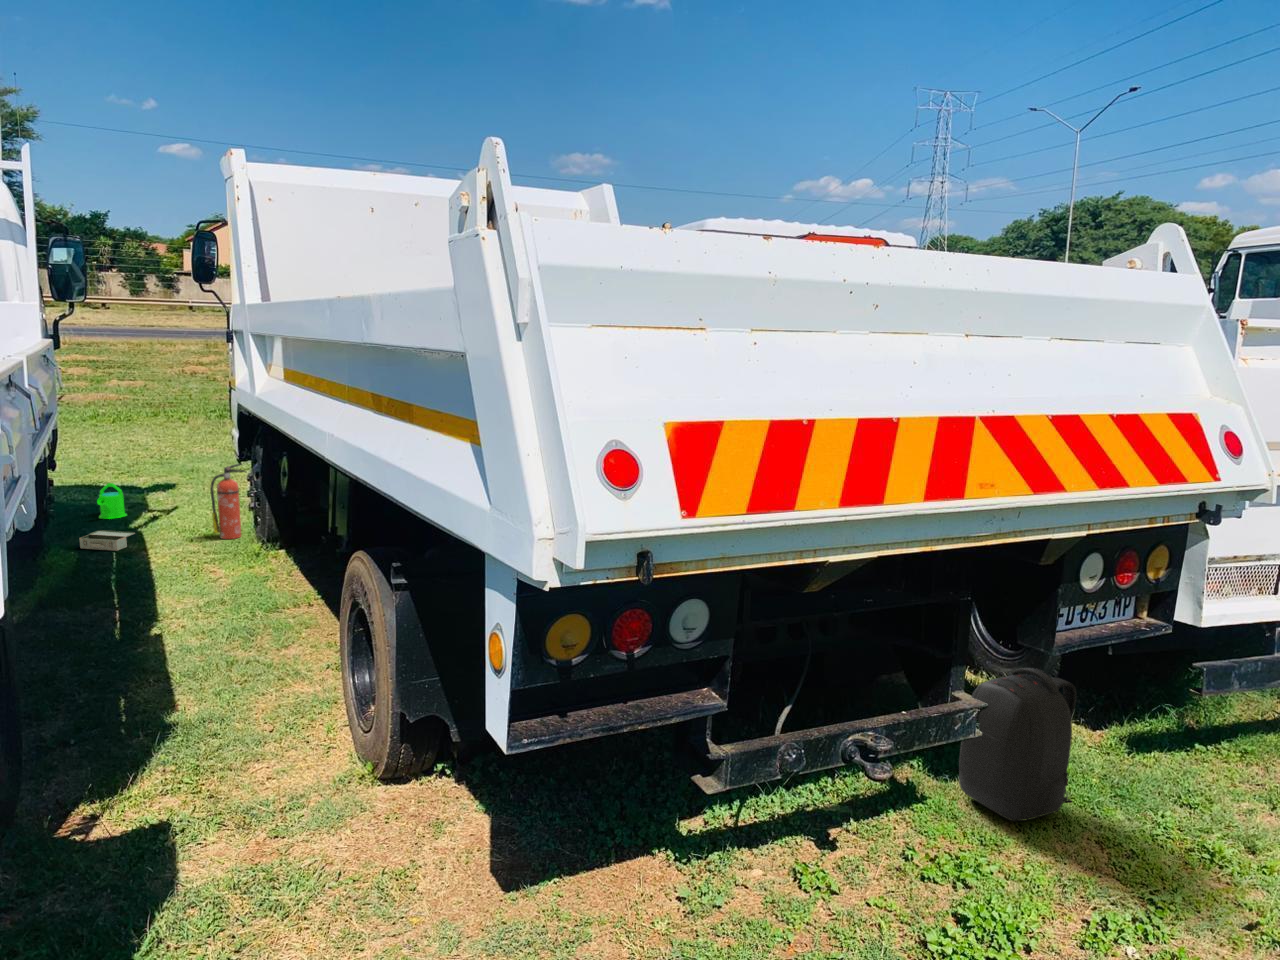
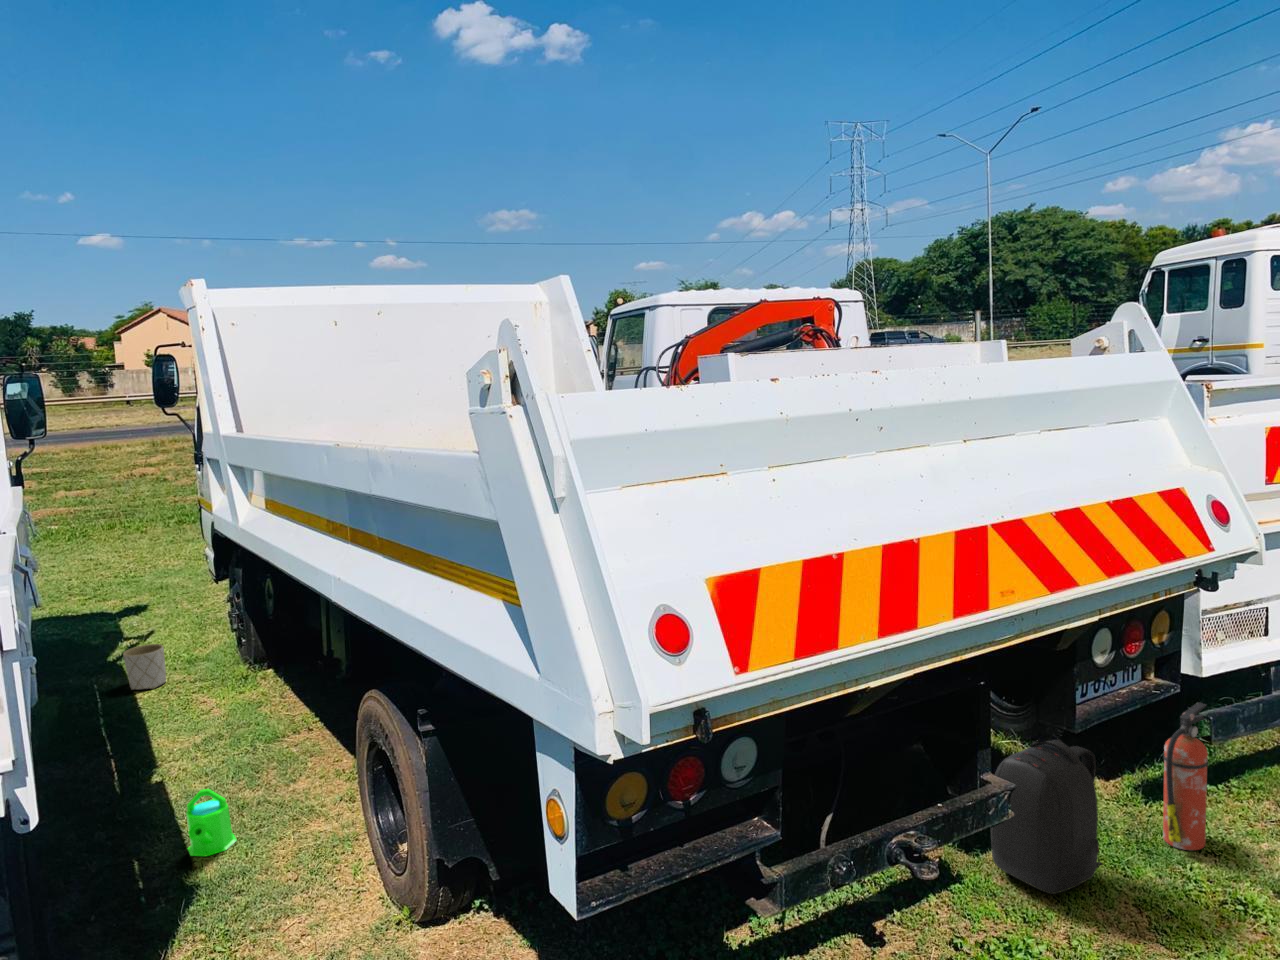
fire extinguisher: present [210,464,246,539] -> present [1163,702,1208,850]
watering can: present [97,483,127,519] -> present [186,789,237,856]
planter: none [141,513,181,556] -> present [123,644,166,690]
toolbox: present [79,530,135,551] -> none [59,667,117,691]

